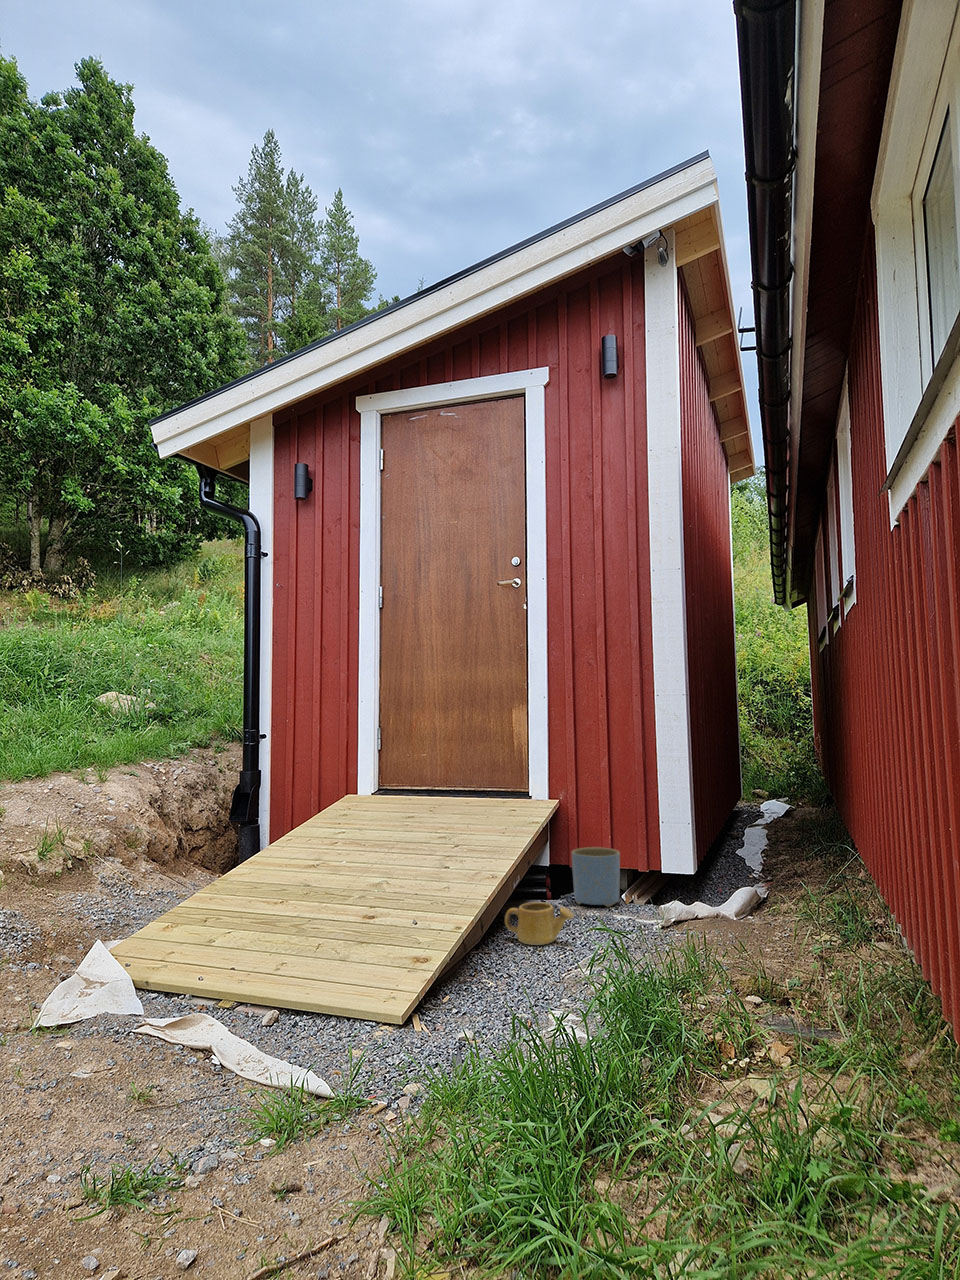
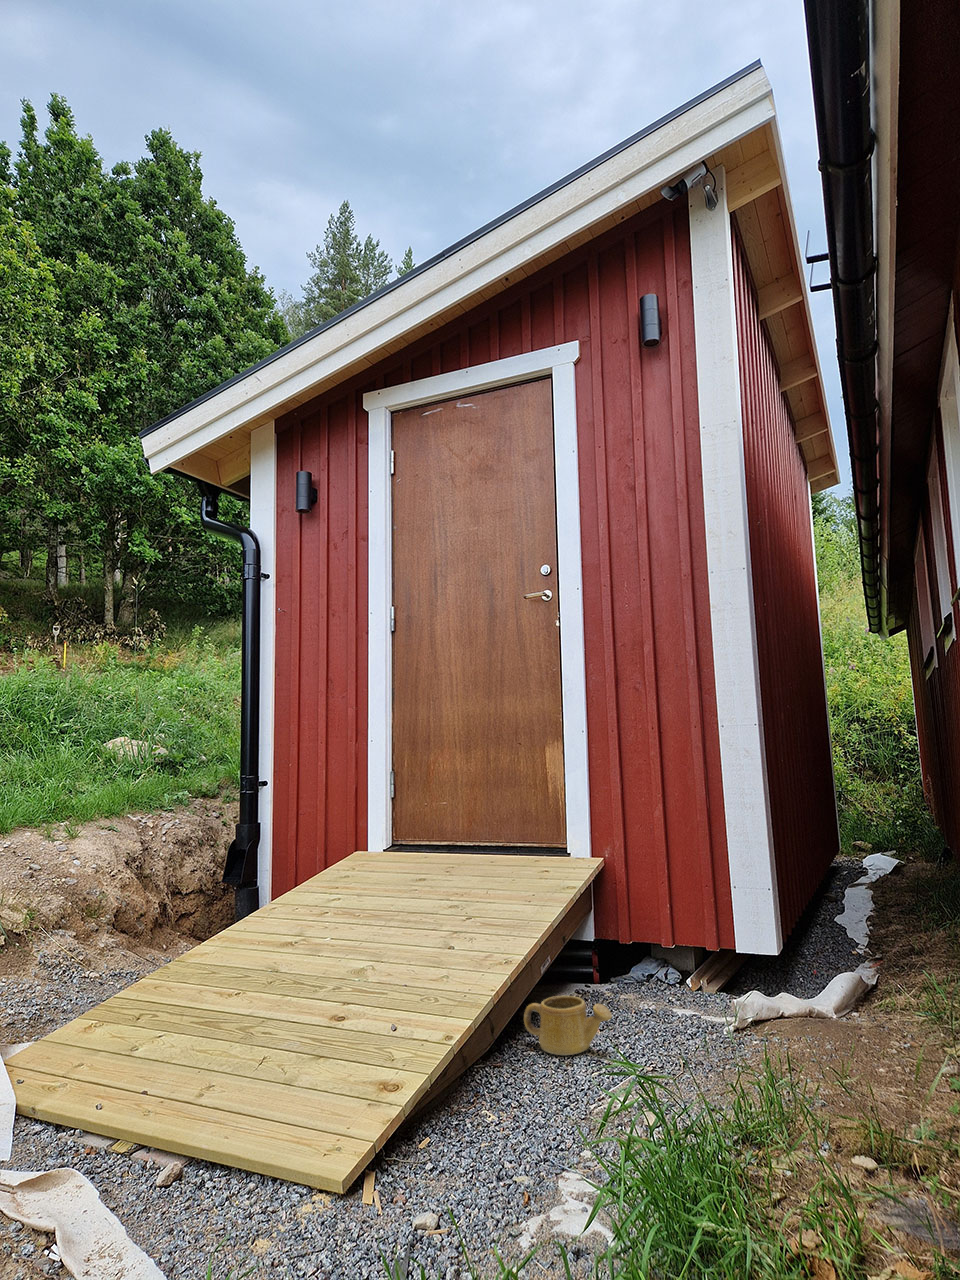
planter: present [572,847,620,907] -> none [621,919,684,998]

